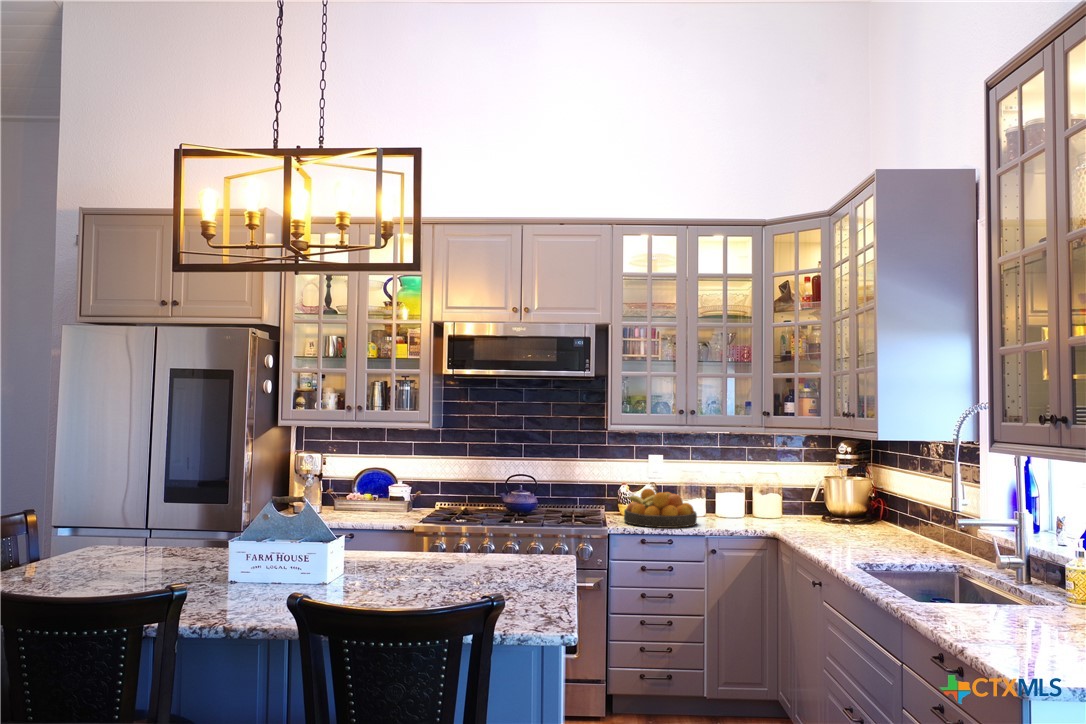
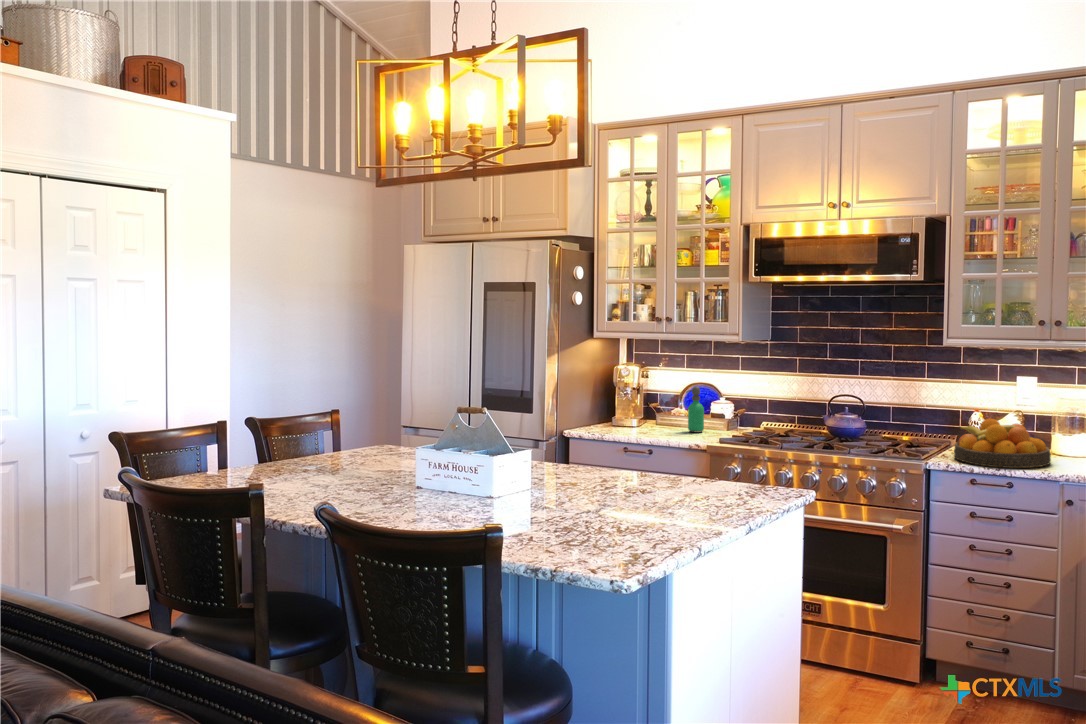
soap dispenser: none [377,471,393,515] -> present [687,386,704,432]

